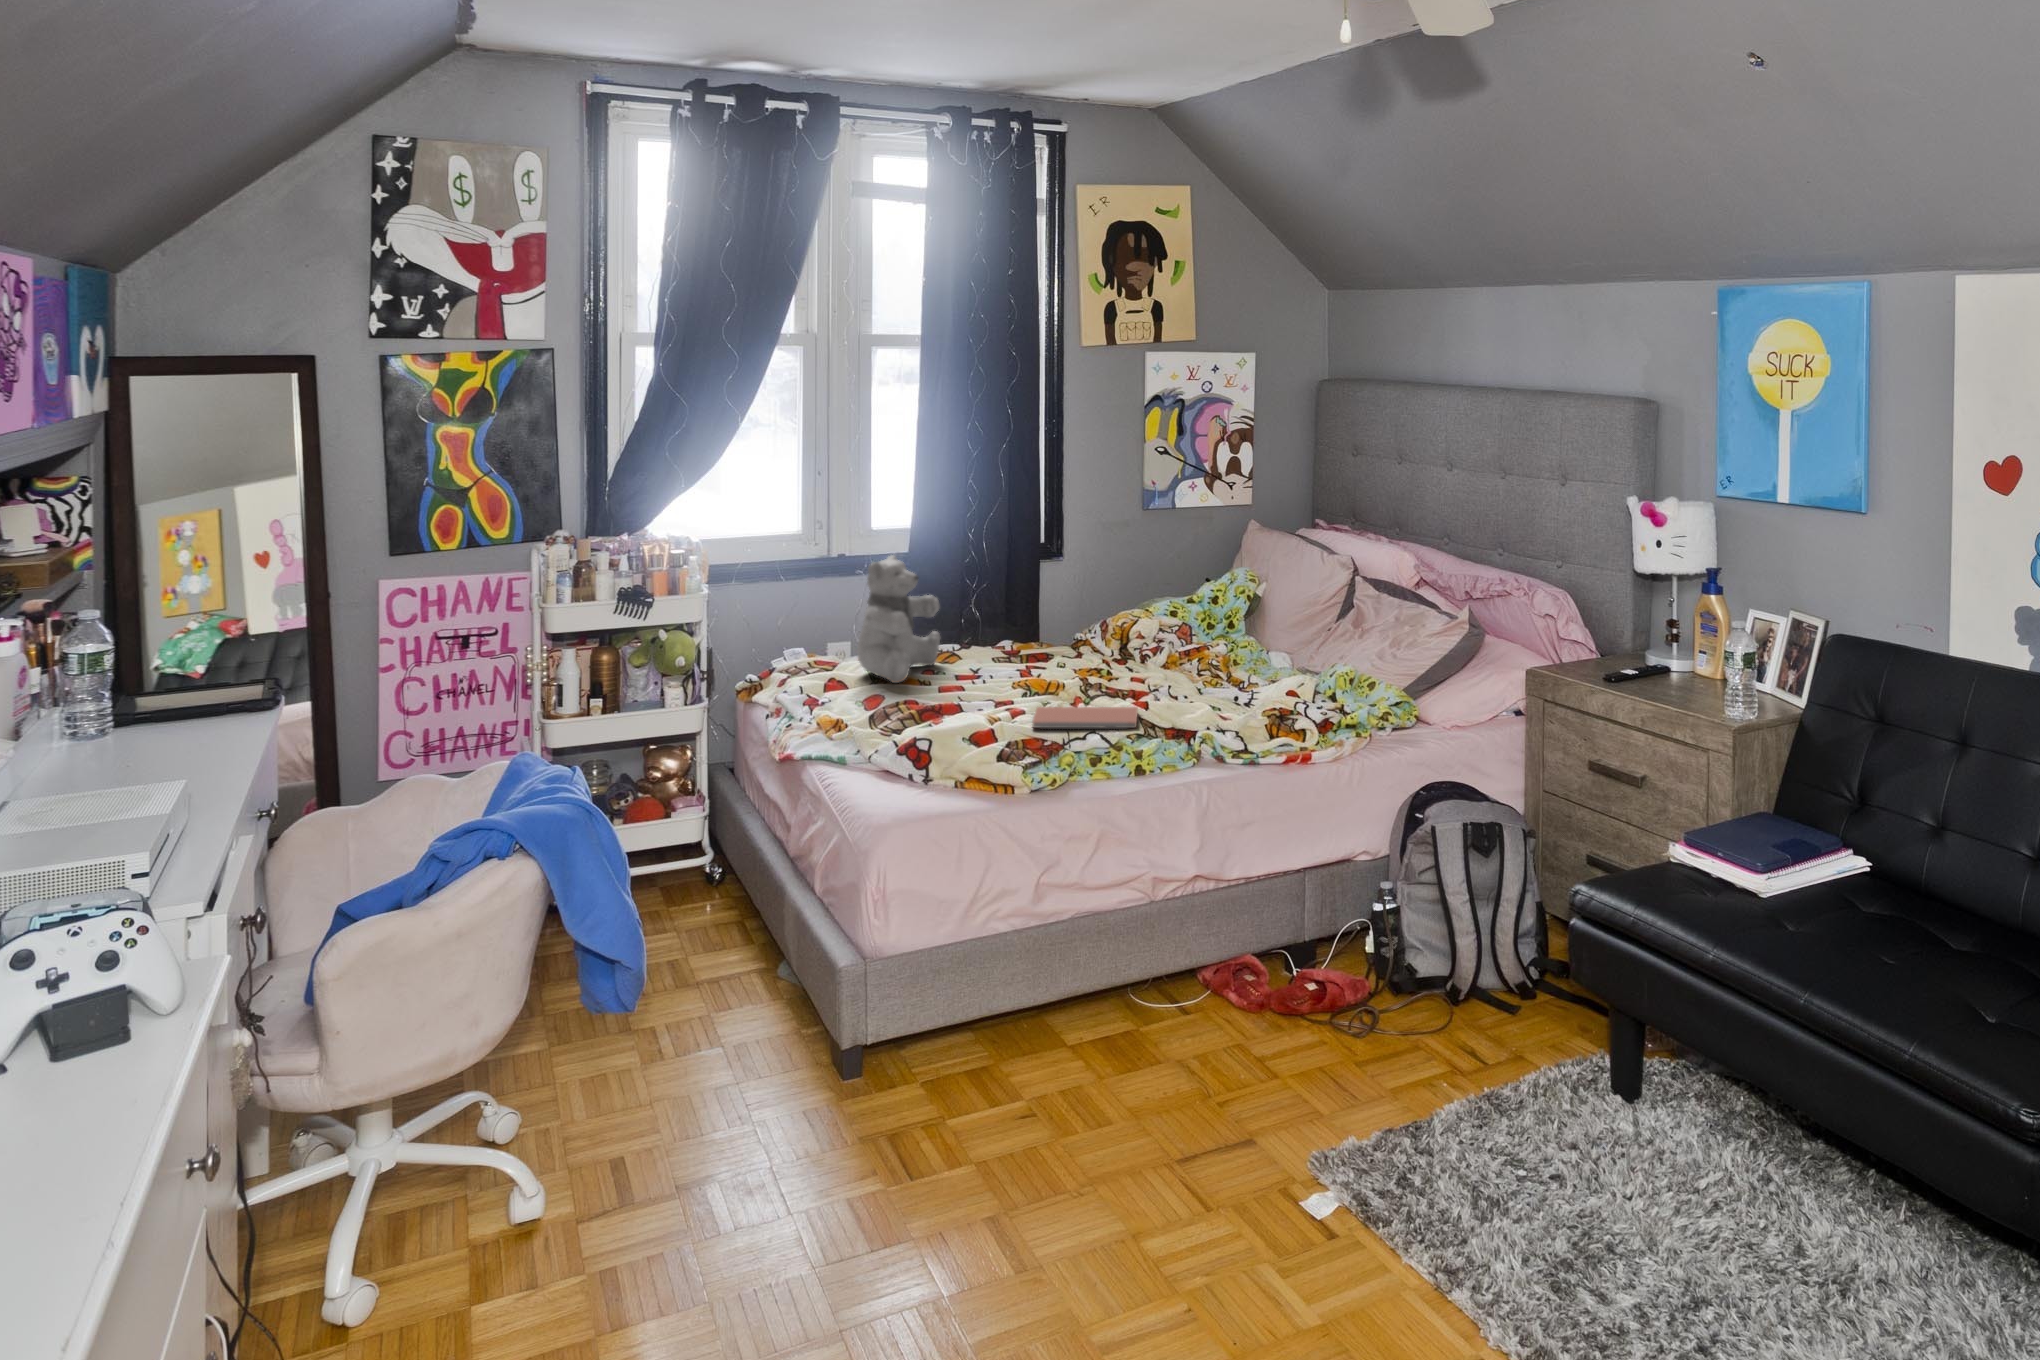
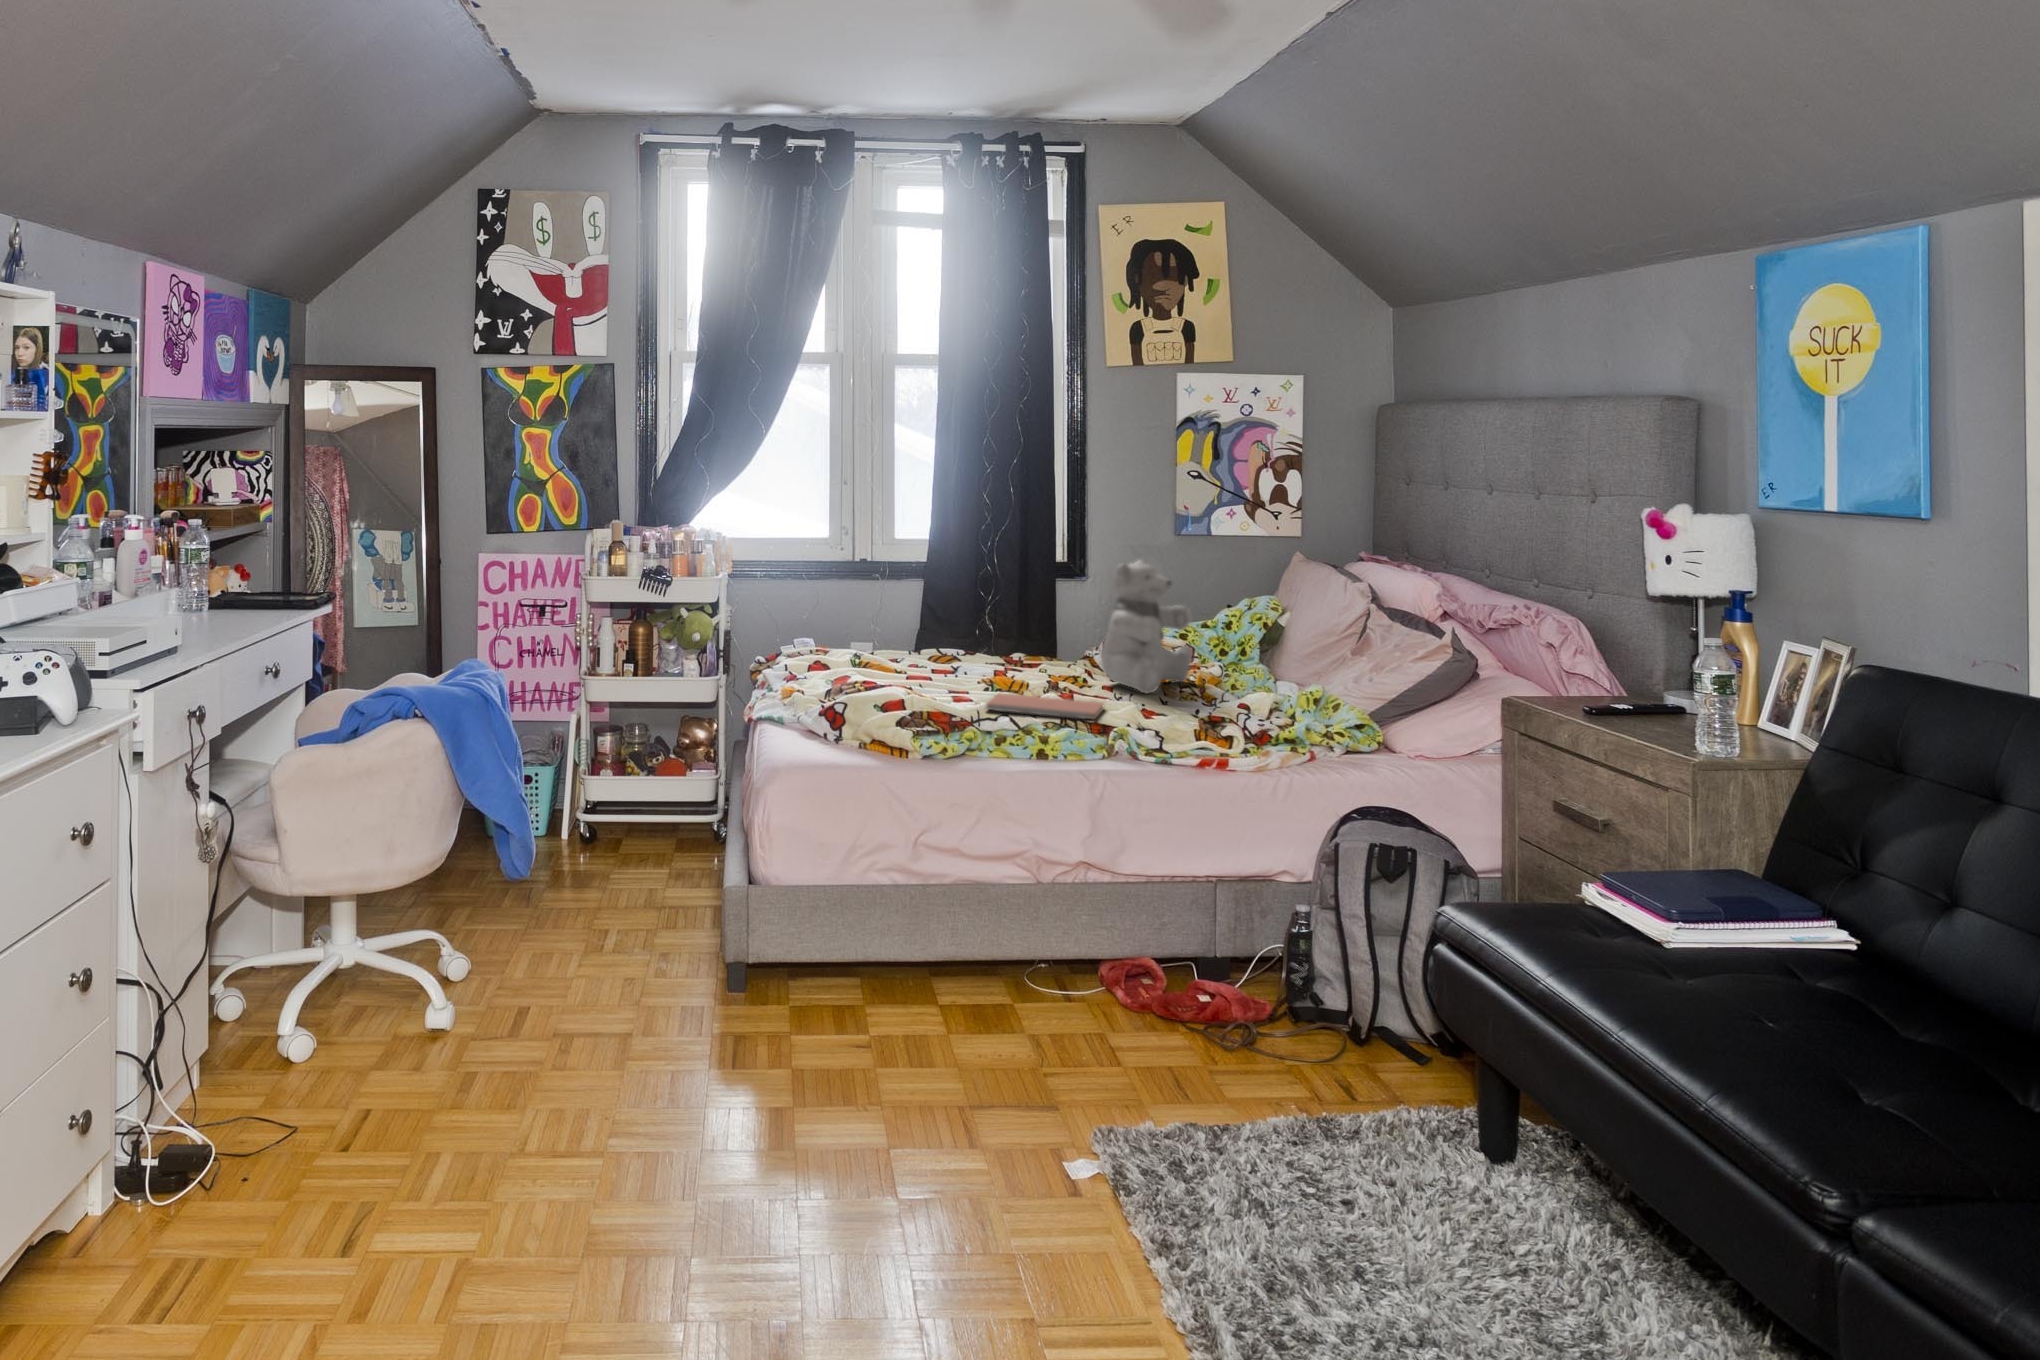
teddy bear: present [857,555,940,683] -> present [1101,560,1192,693]

